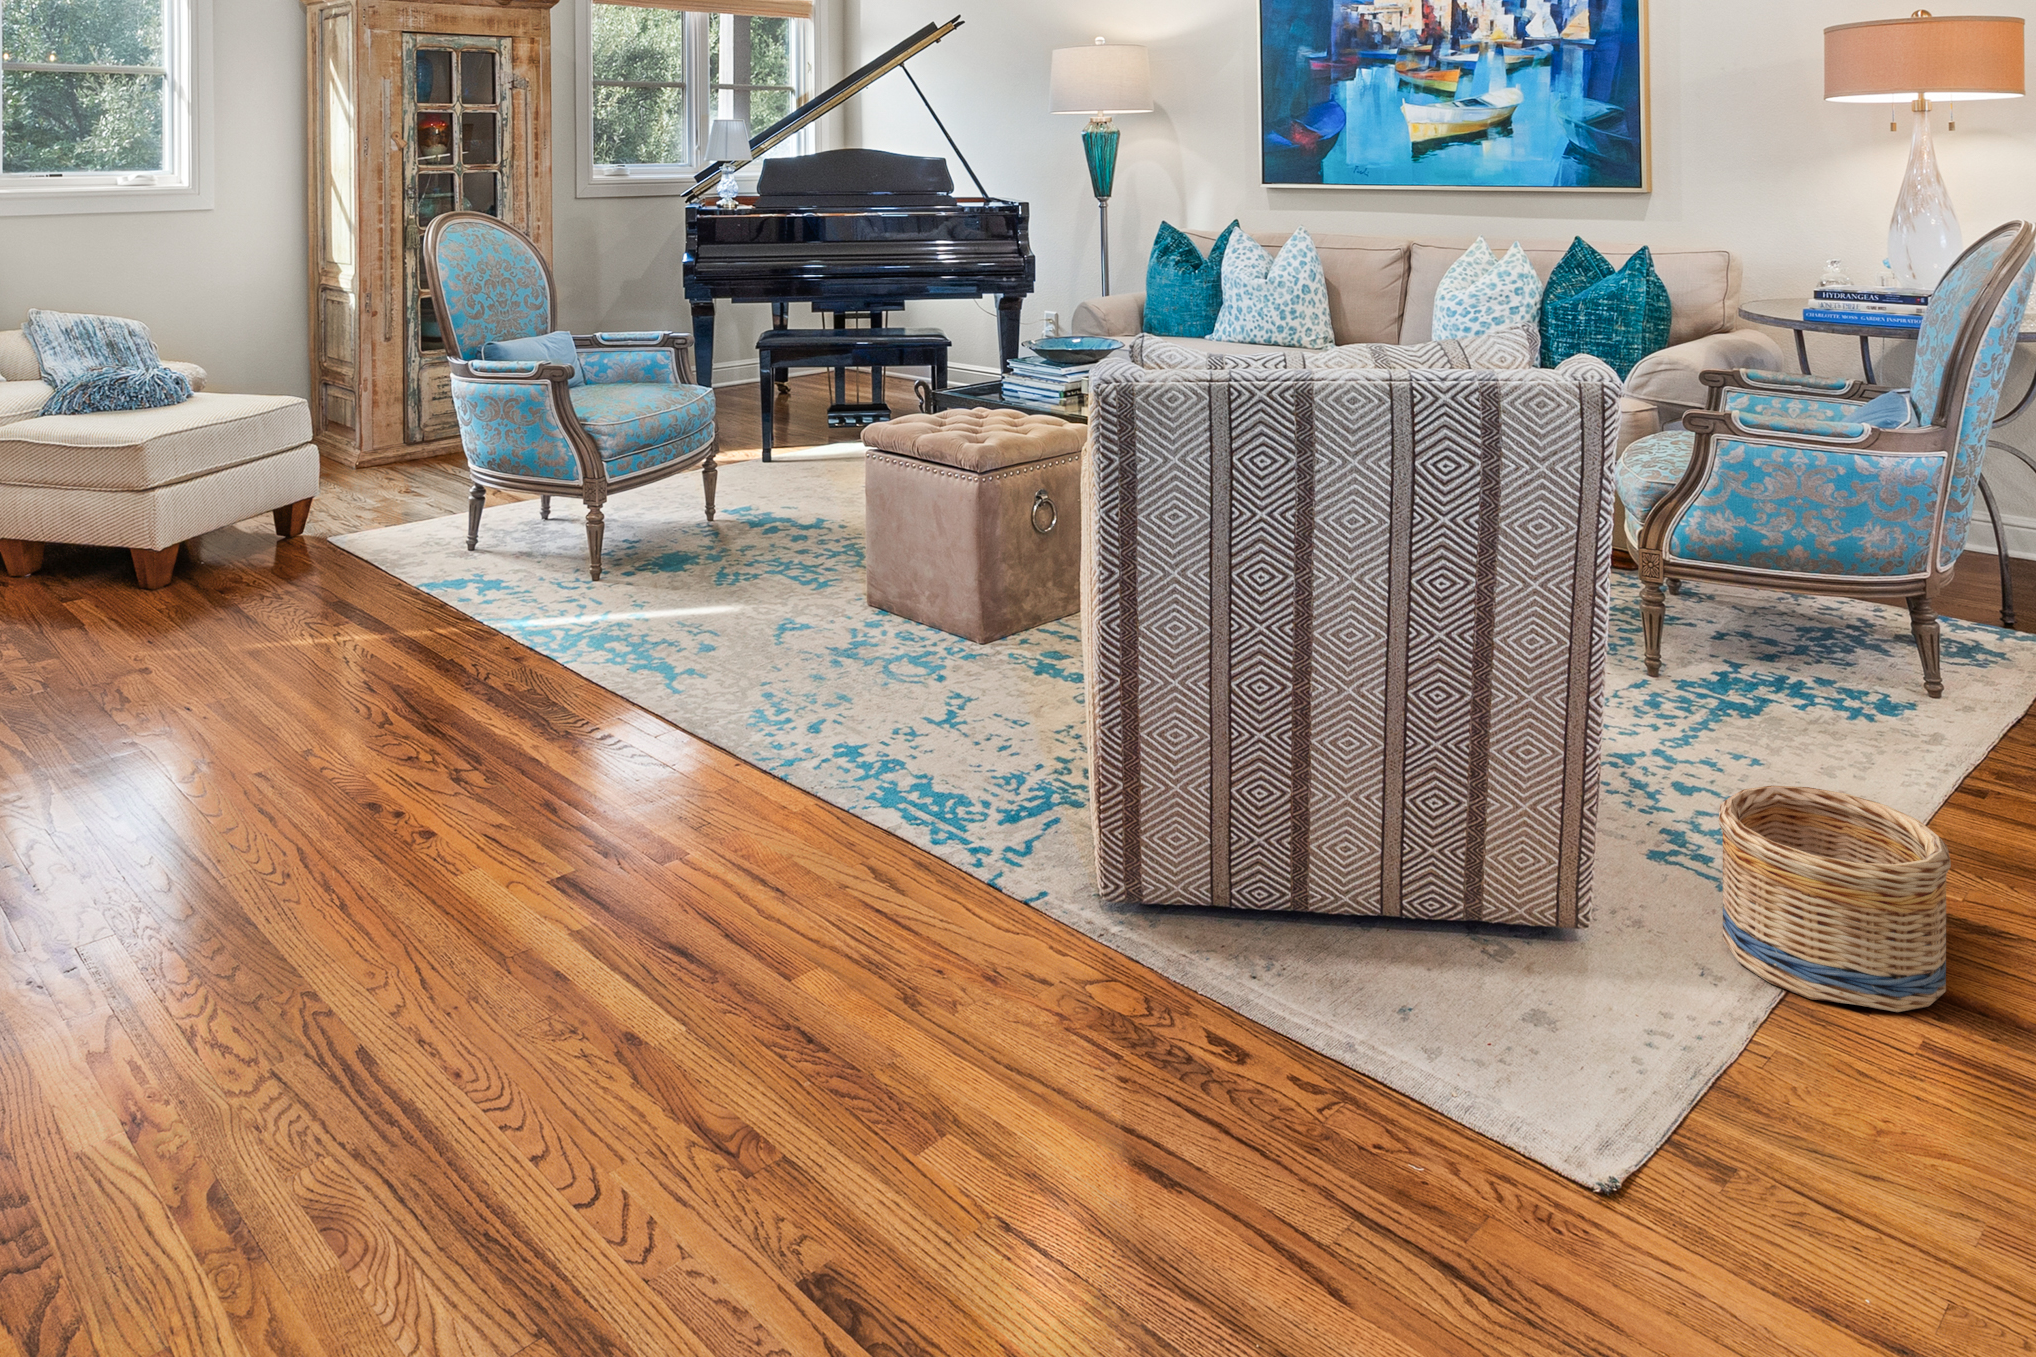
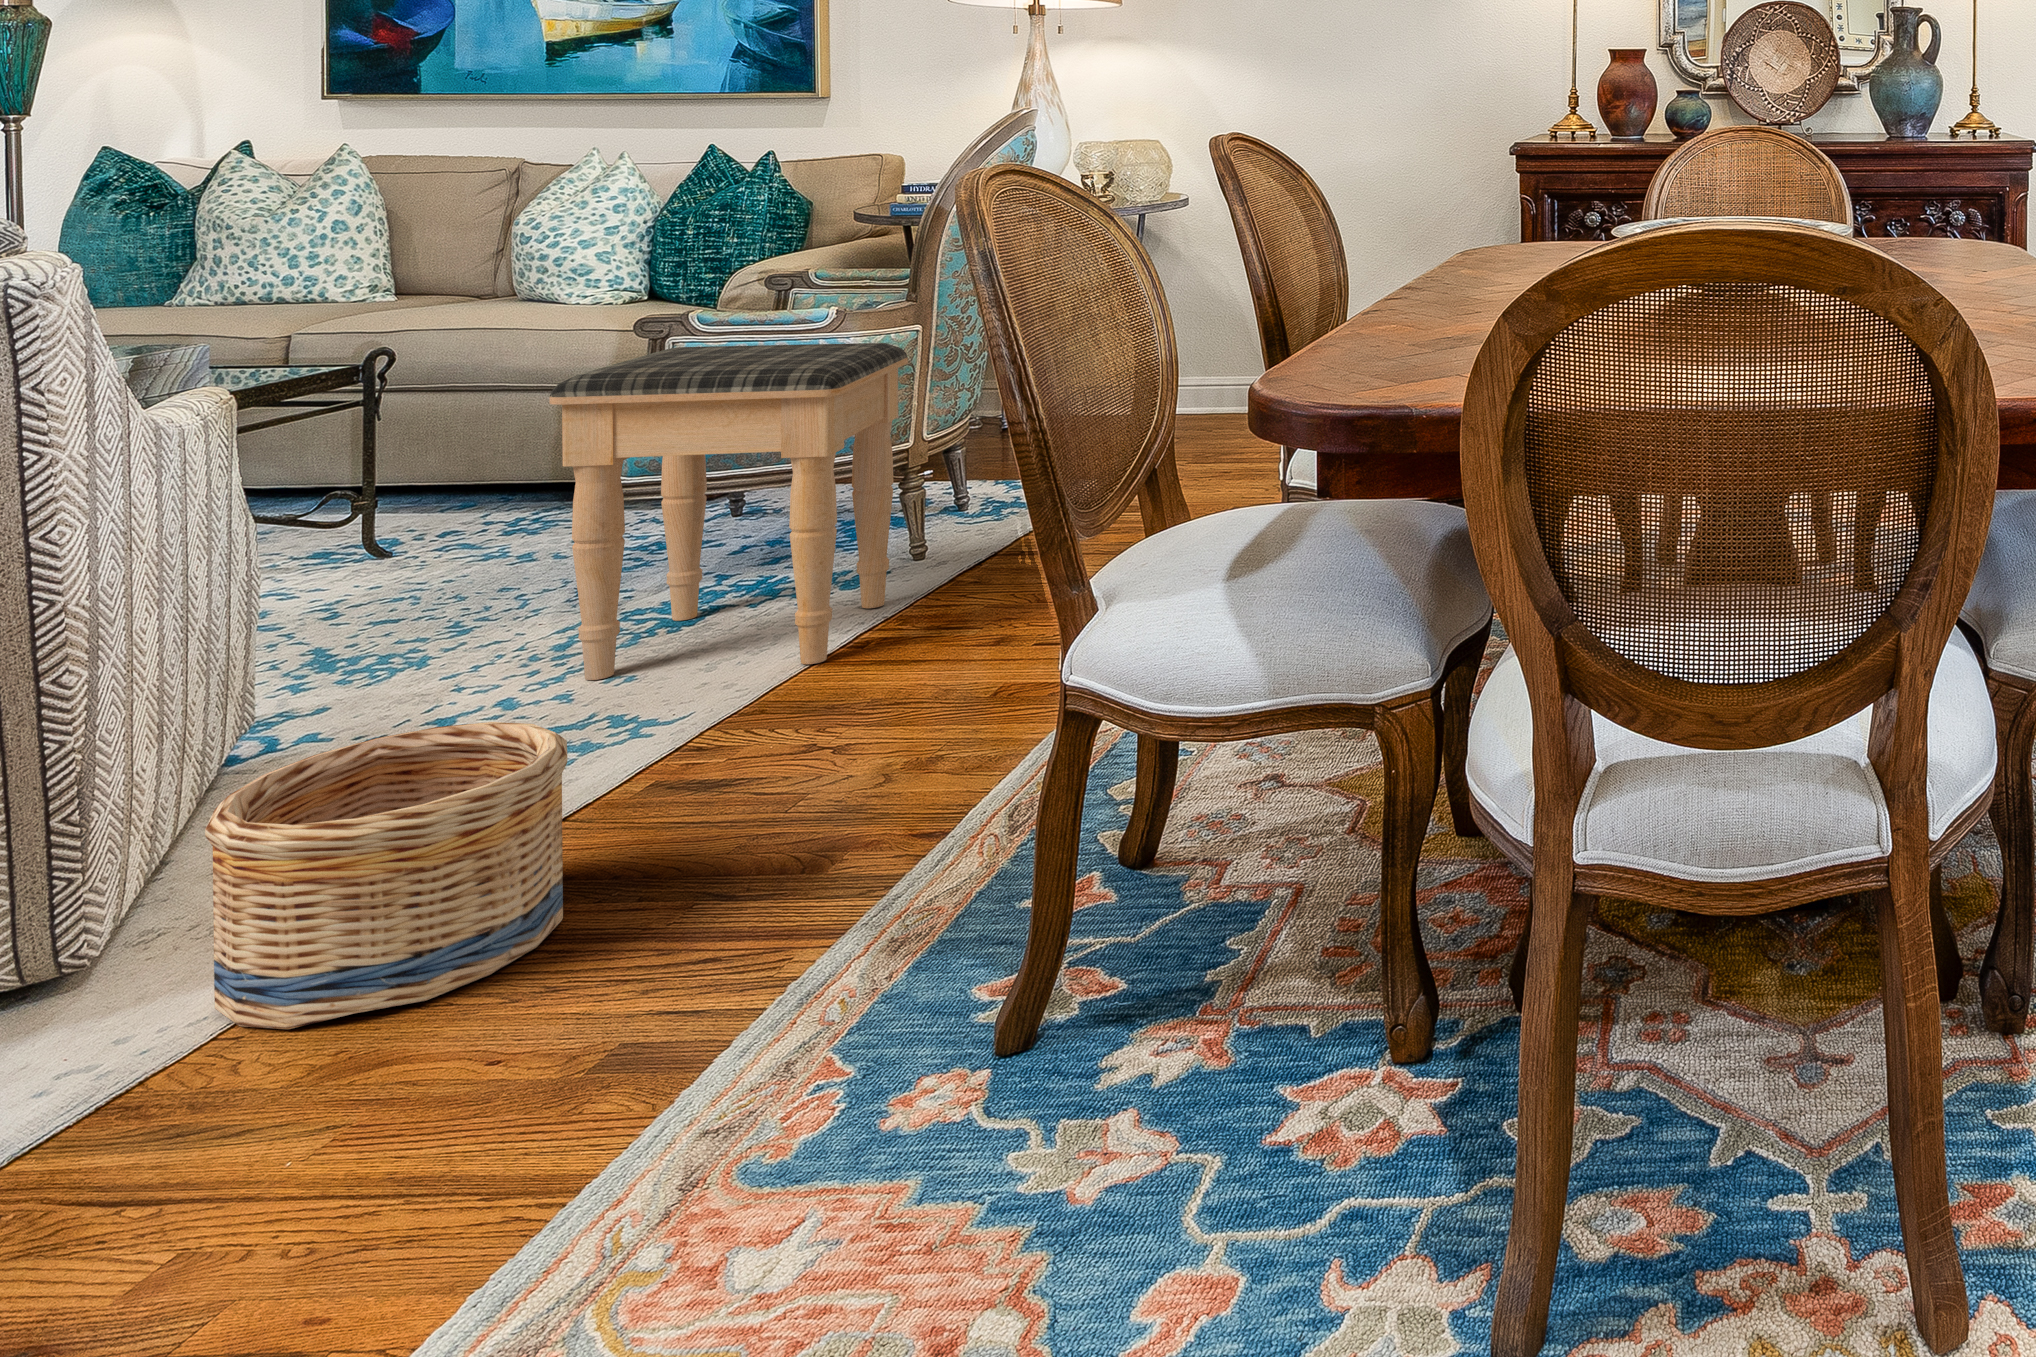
footstool: none [1685,452,1938,765] -> present [550,343,908,680]

